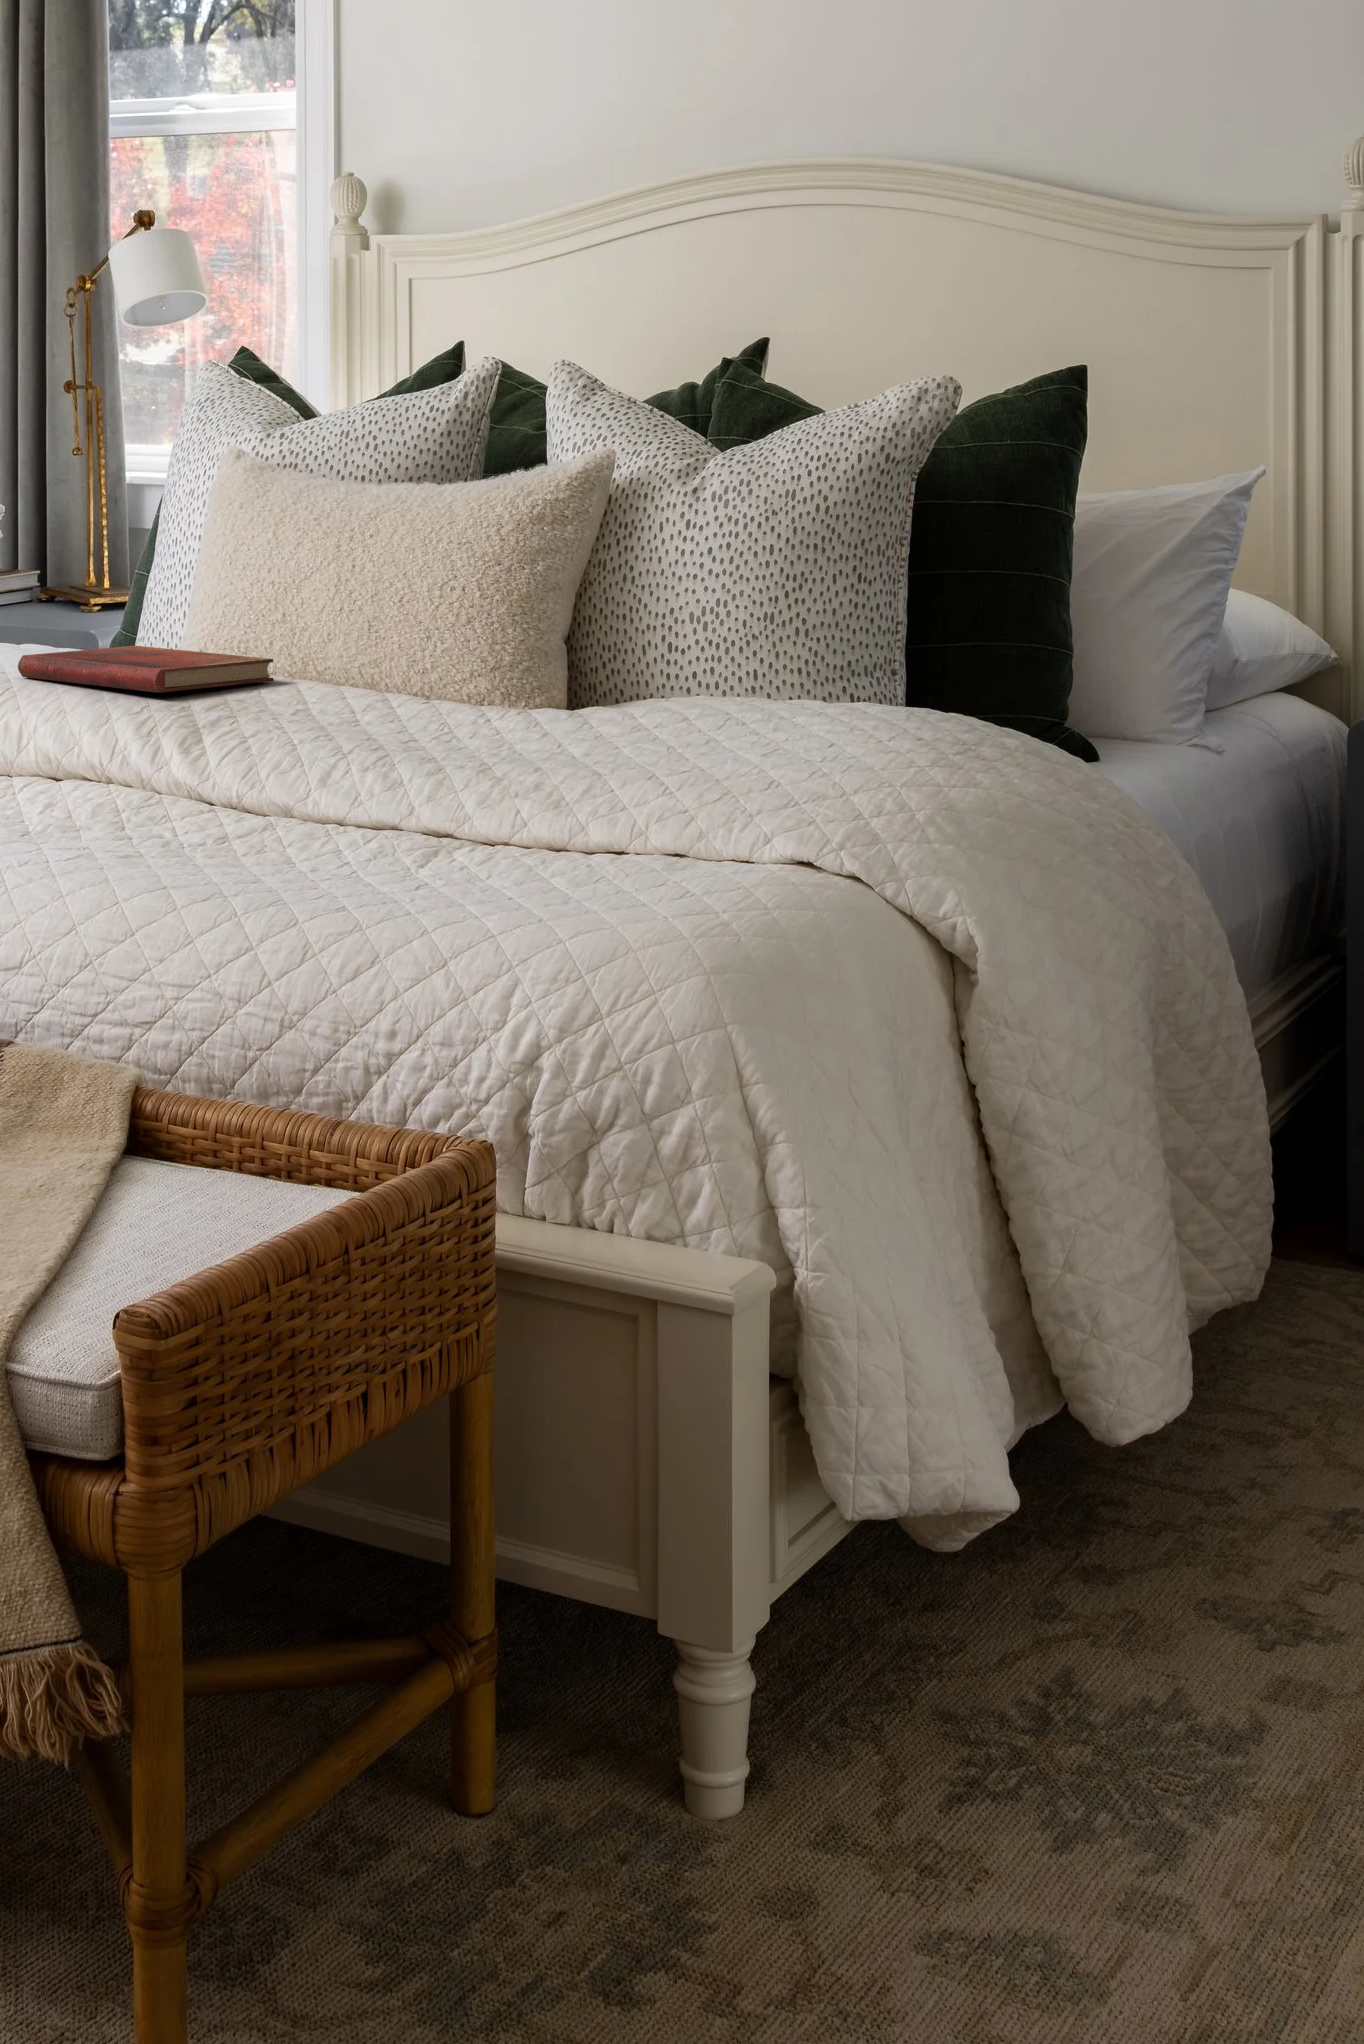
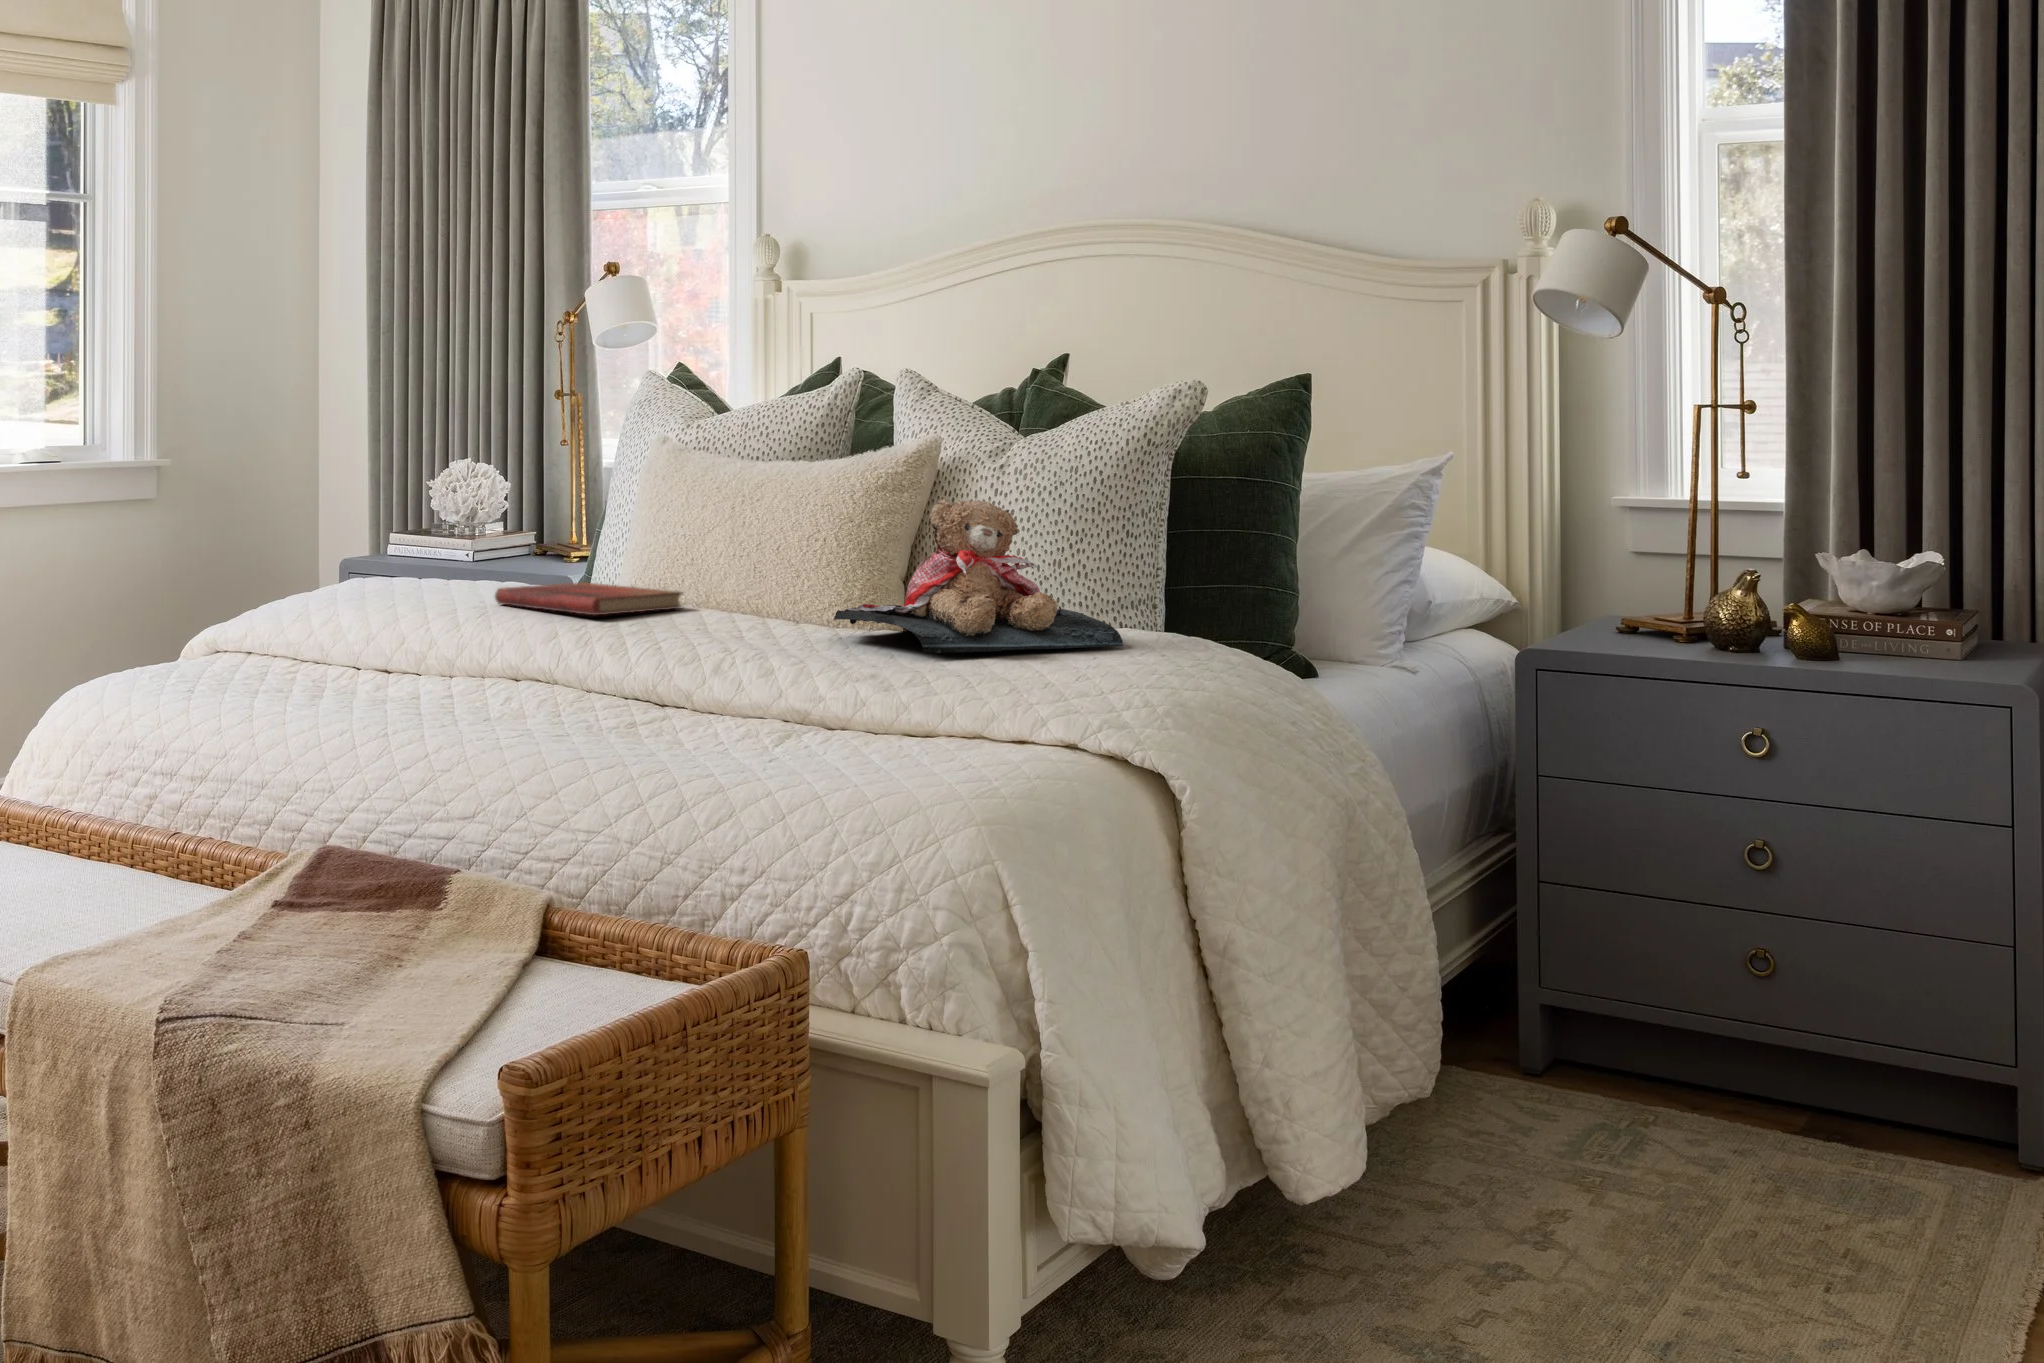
teddy bear: none [483,535,863,743] -> present [834,499,1123,653]

